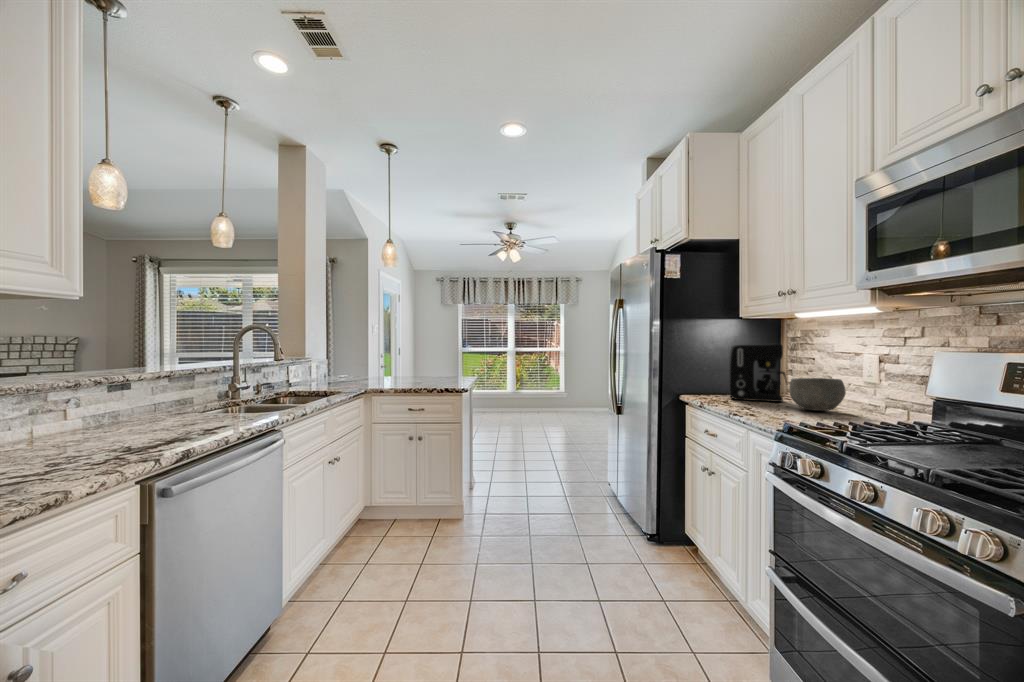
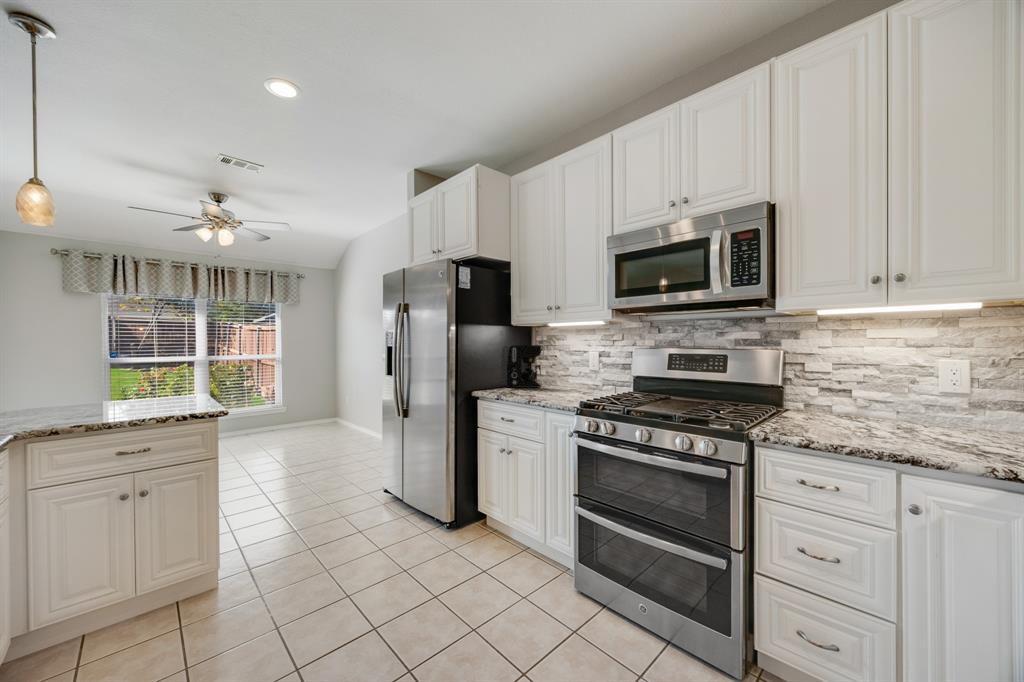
bowl: present [789,378,846,411] -> none [551,368,583,390]

